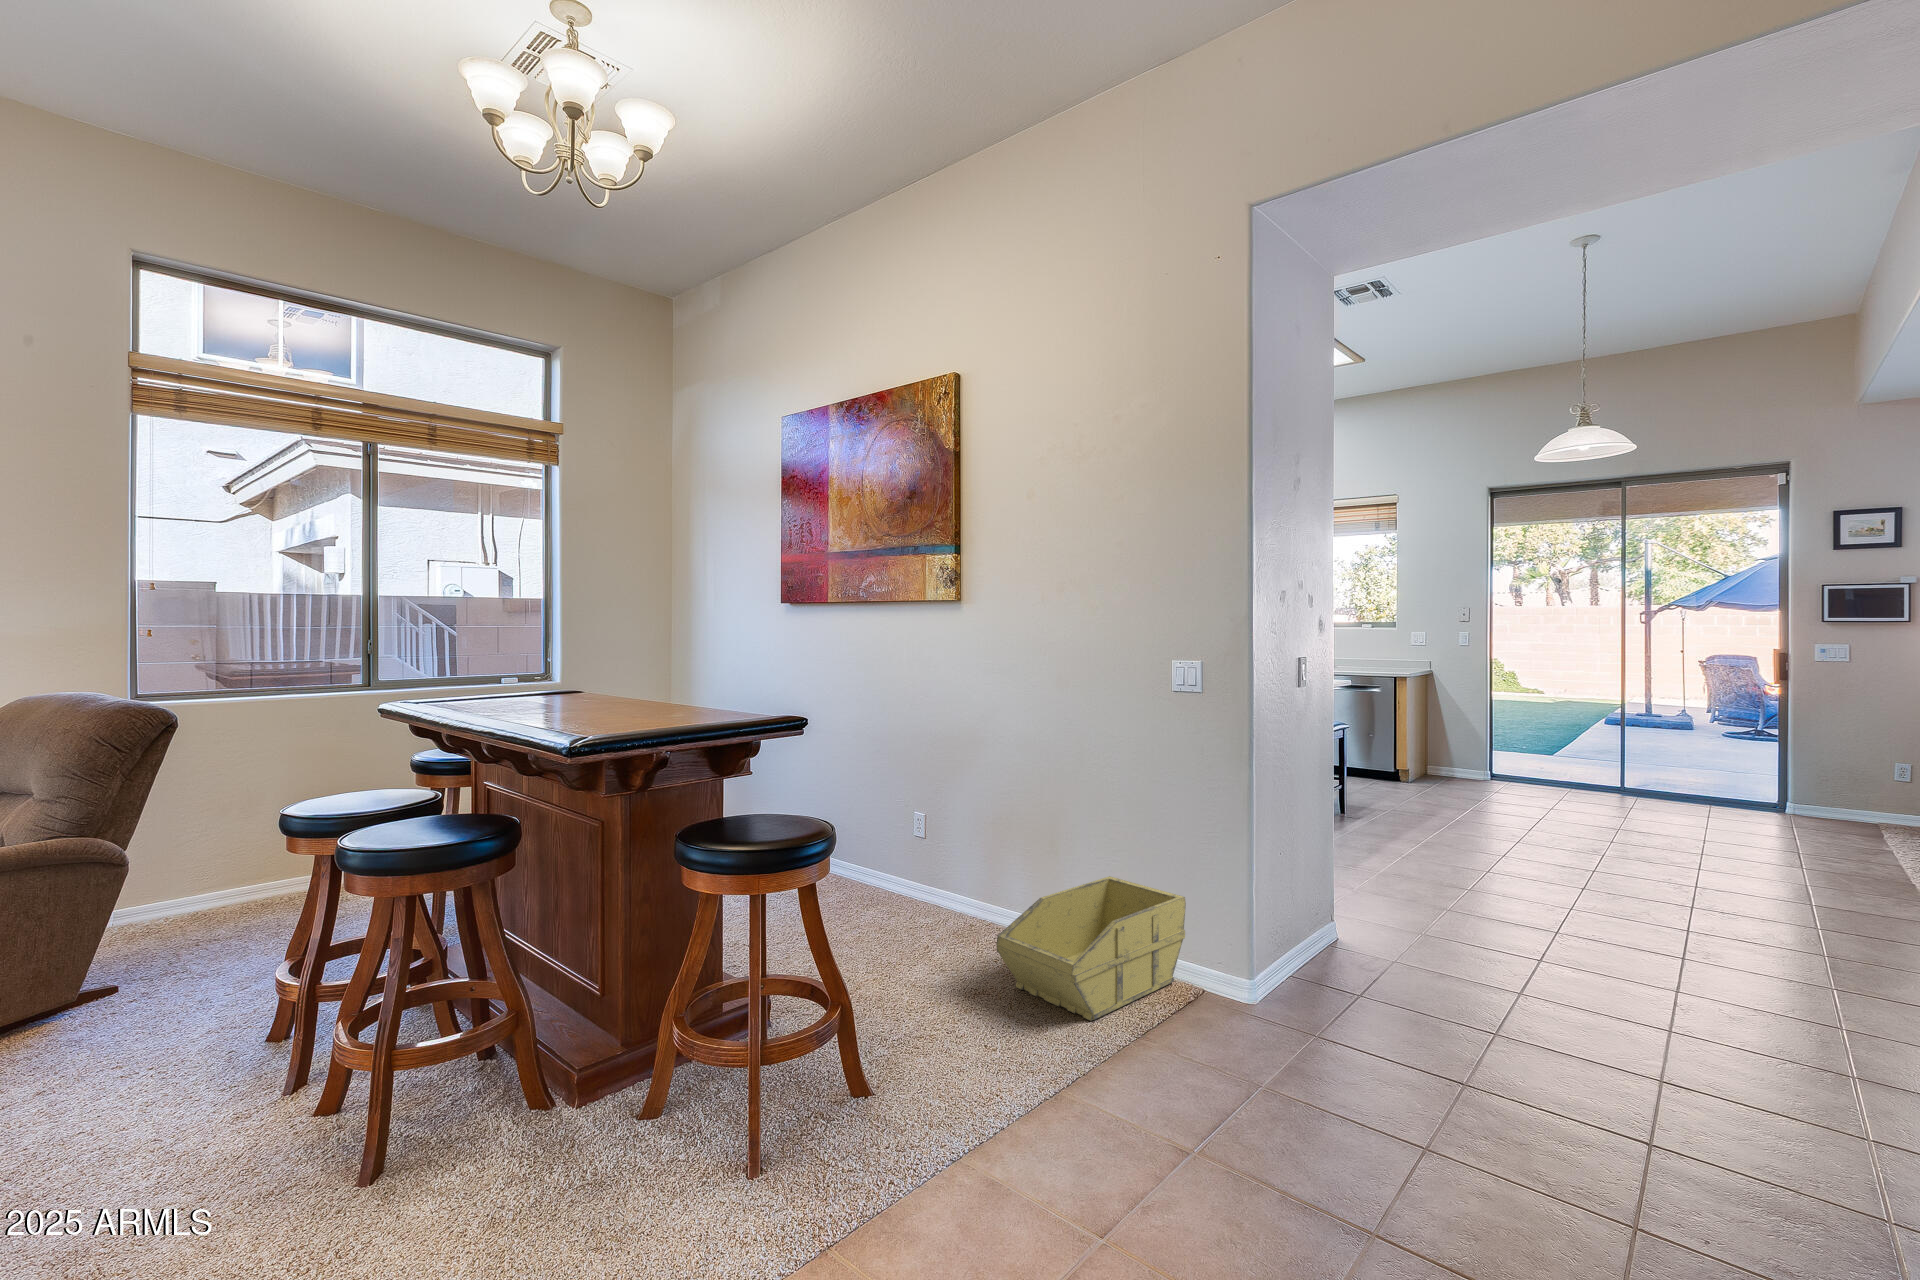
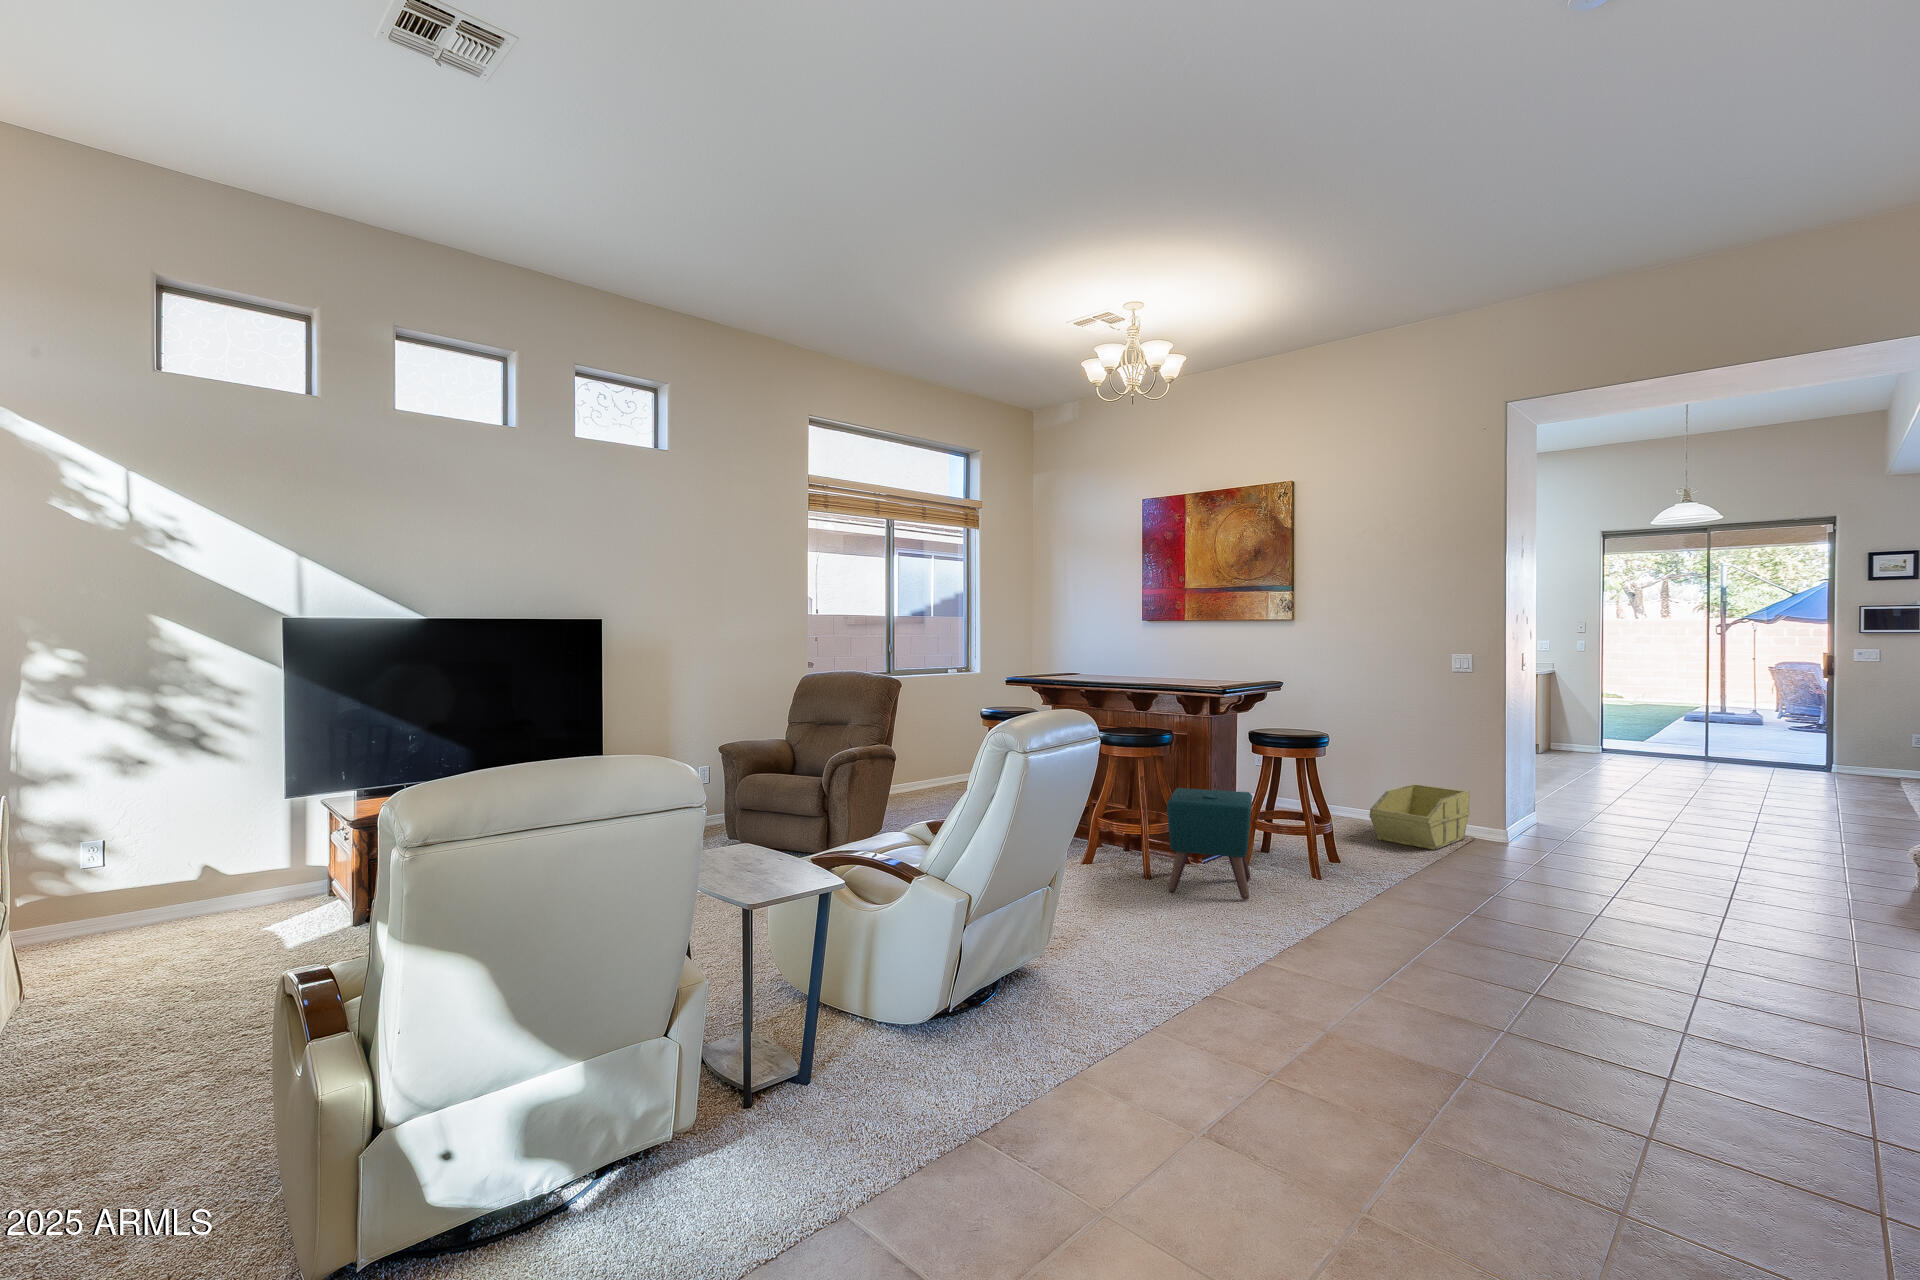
ottoman: none [336,941,609,1249] -> present [1167,788,1252,900]

